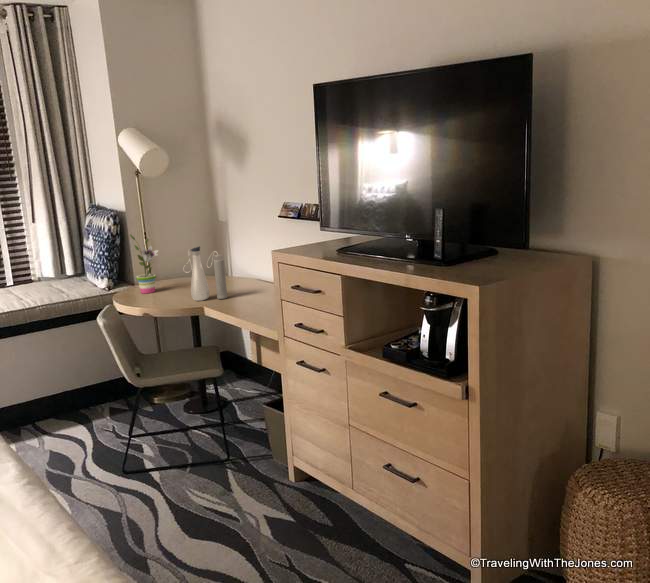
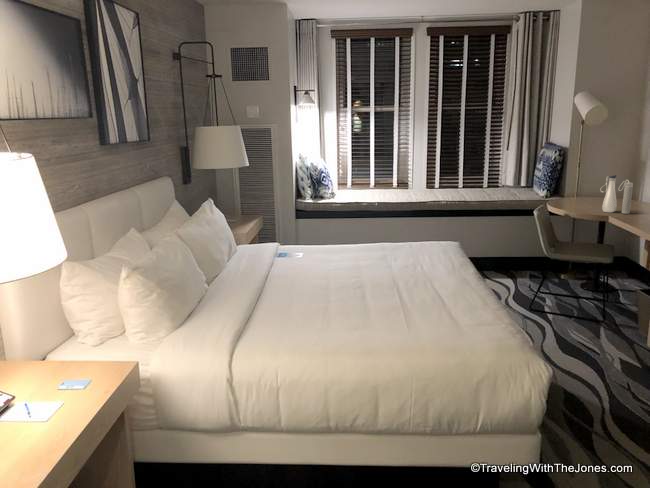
potted plant: present [130,234,158,294] -> none [566,162,586,203]

